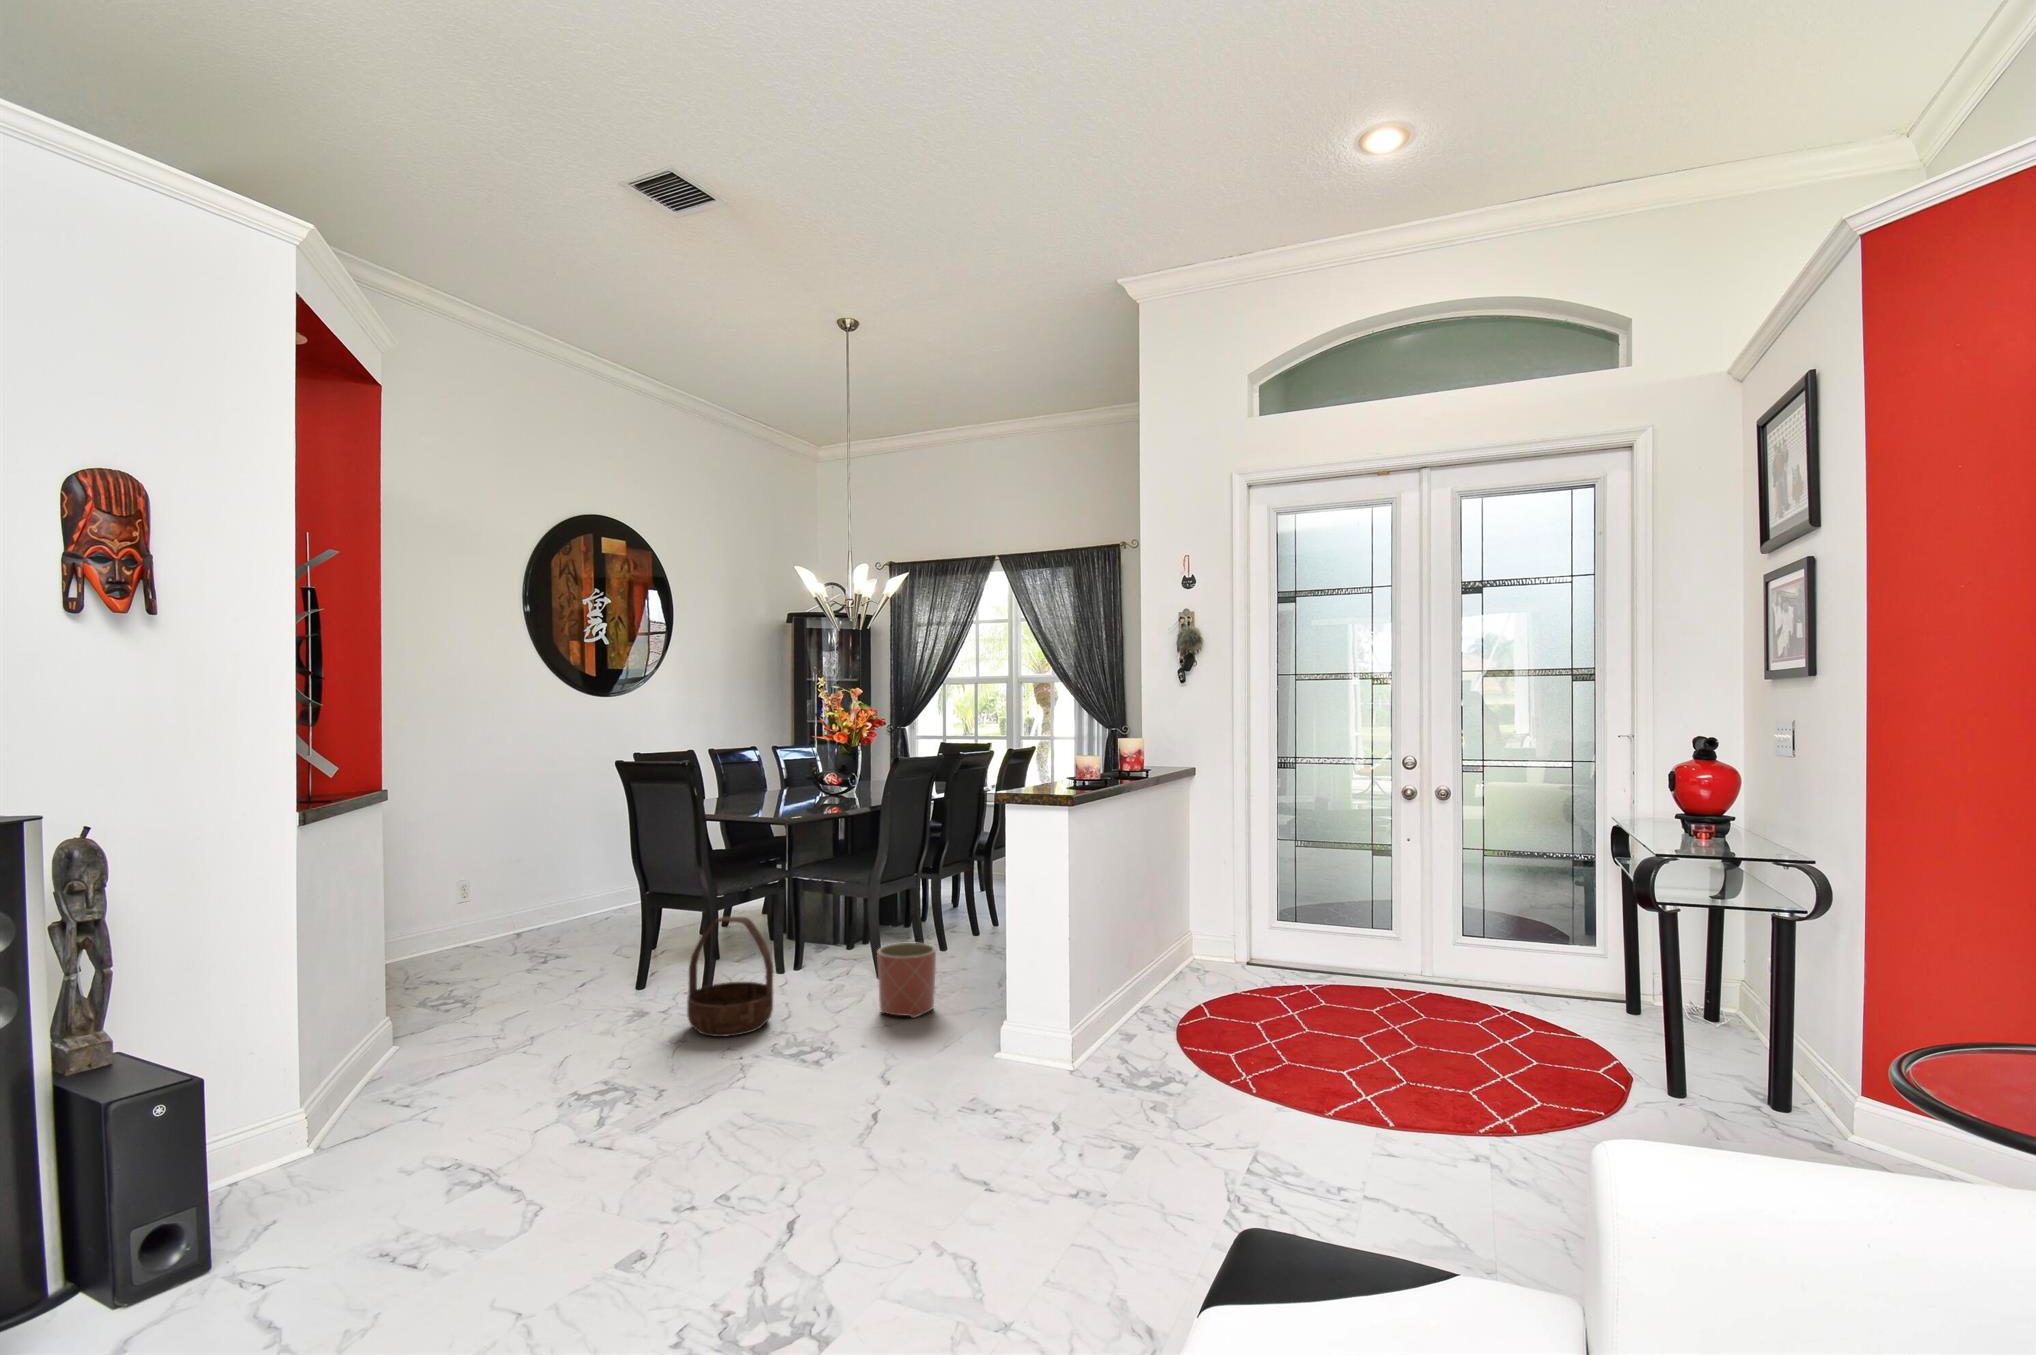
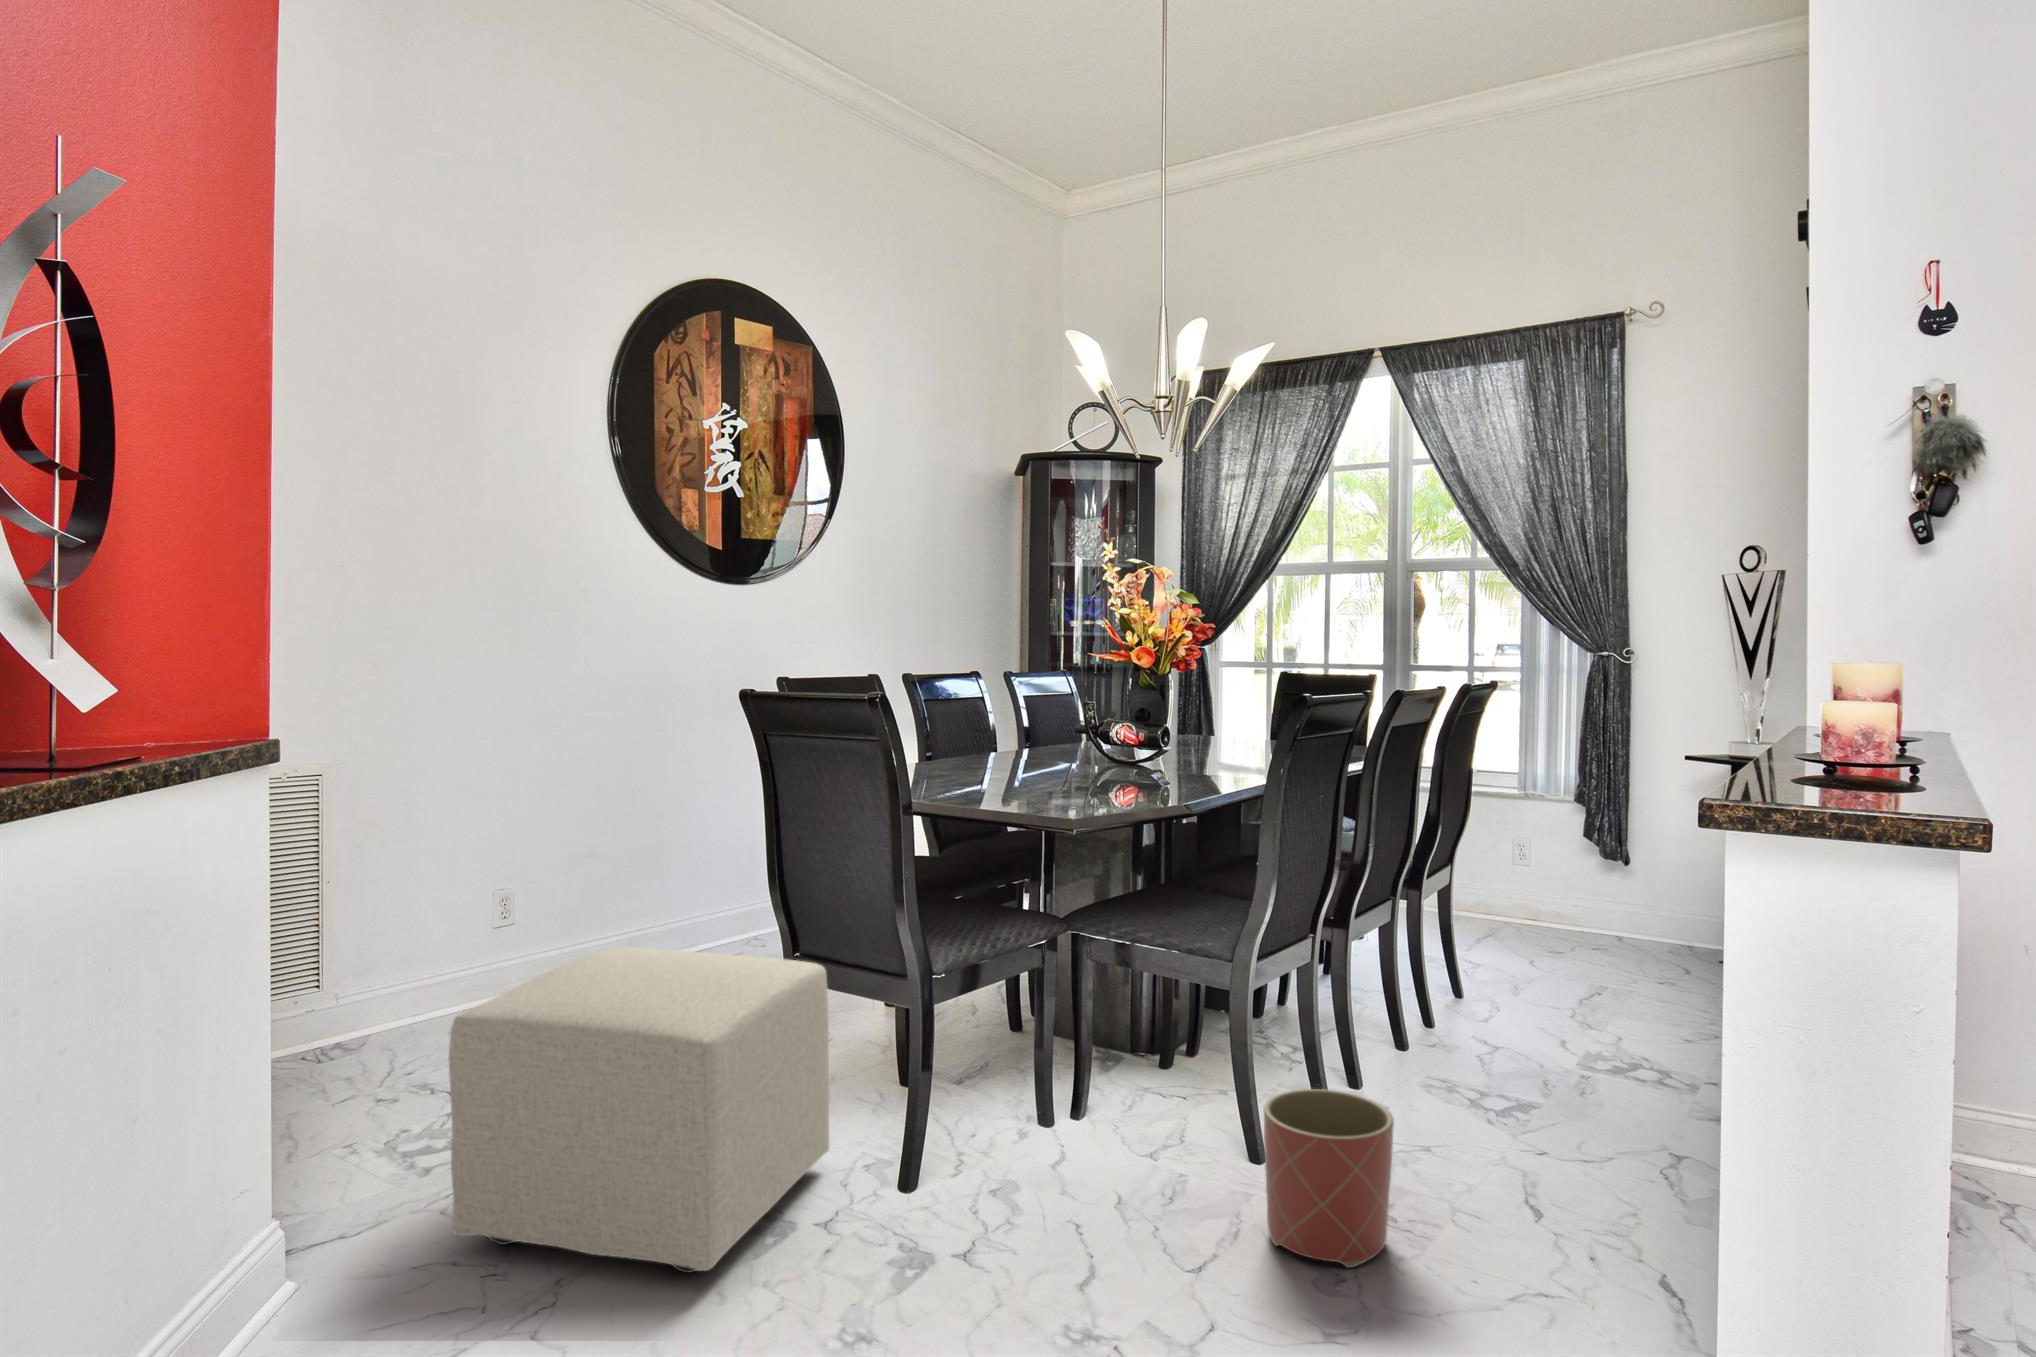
ottoman: none [463,897,663,1044] -> present [449,947,830,1273]
basket: present [687,917,773,1037] -> none [876,1021,1049,1282]

